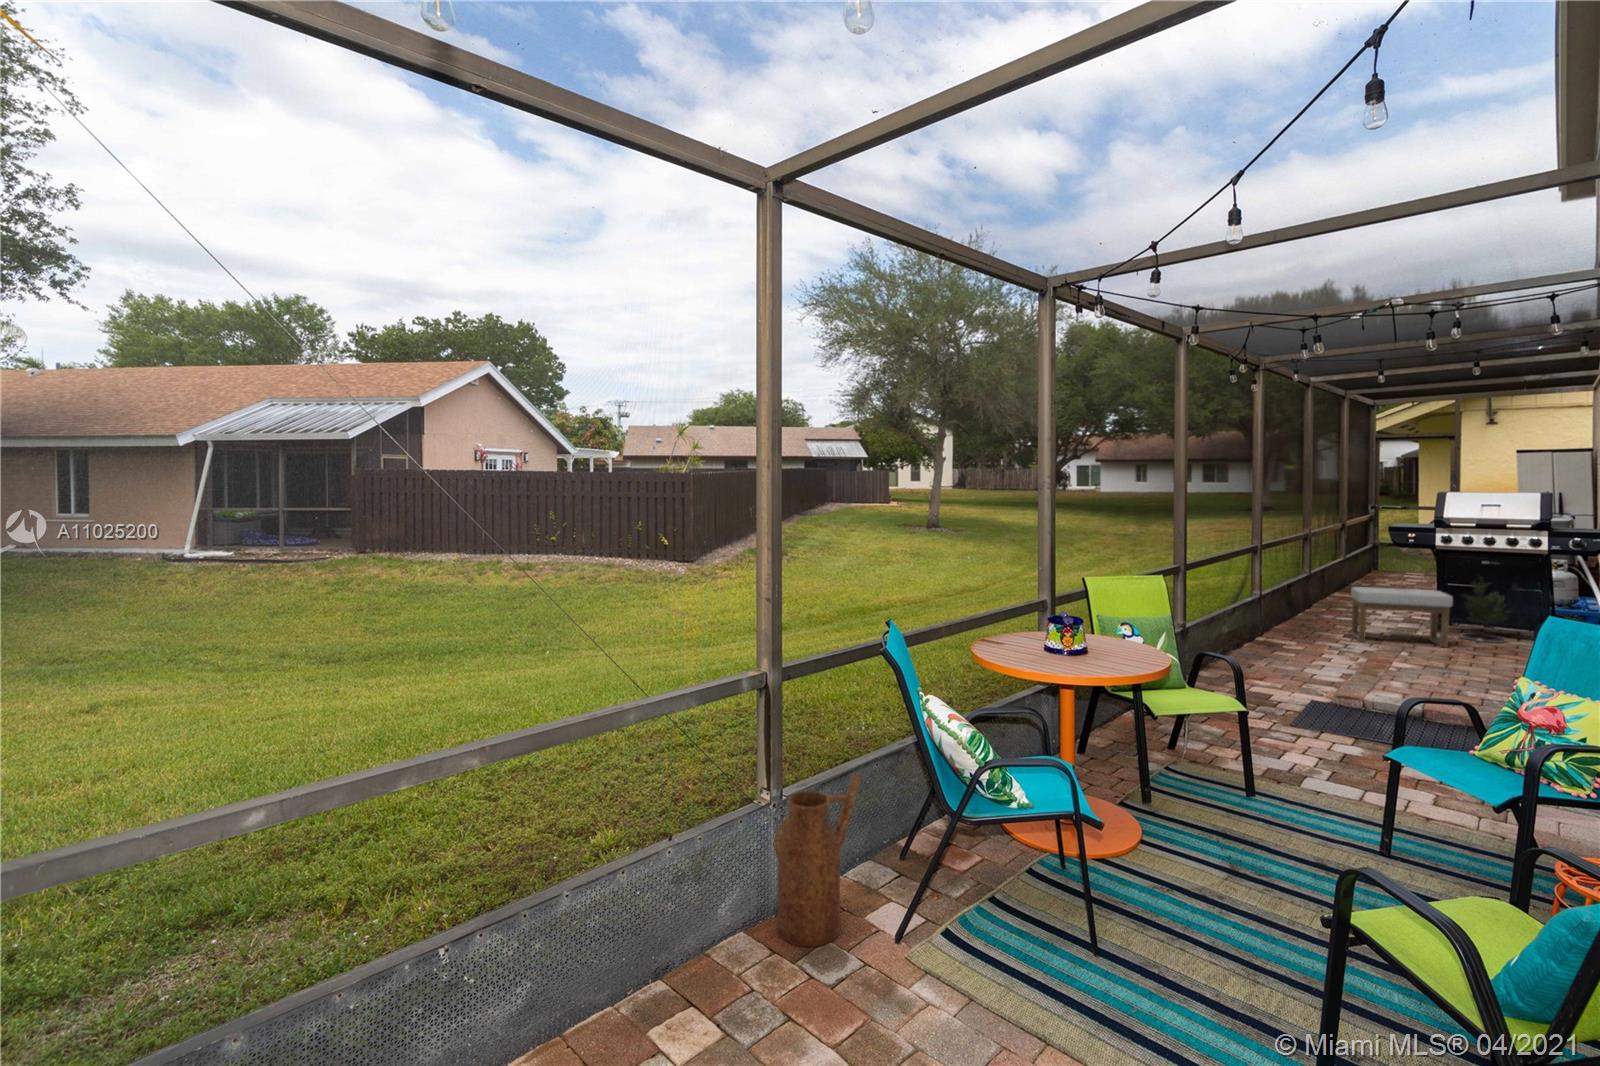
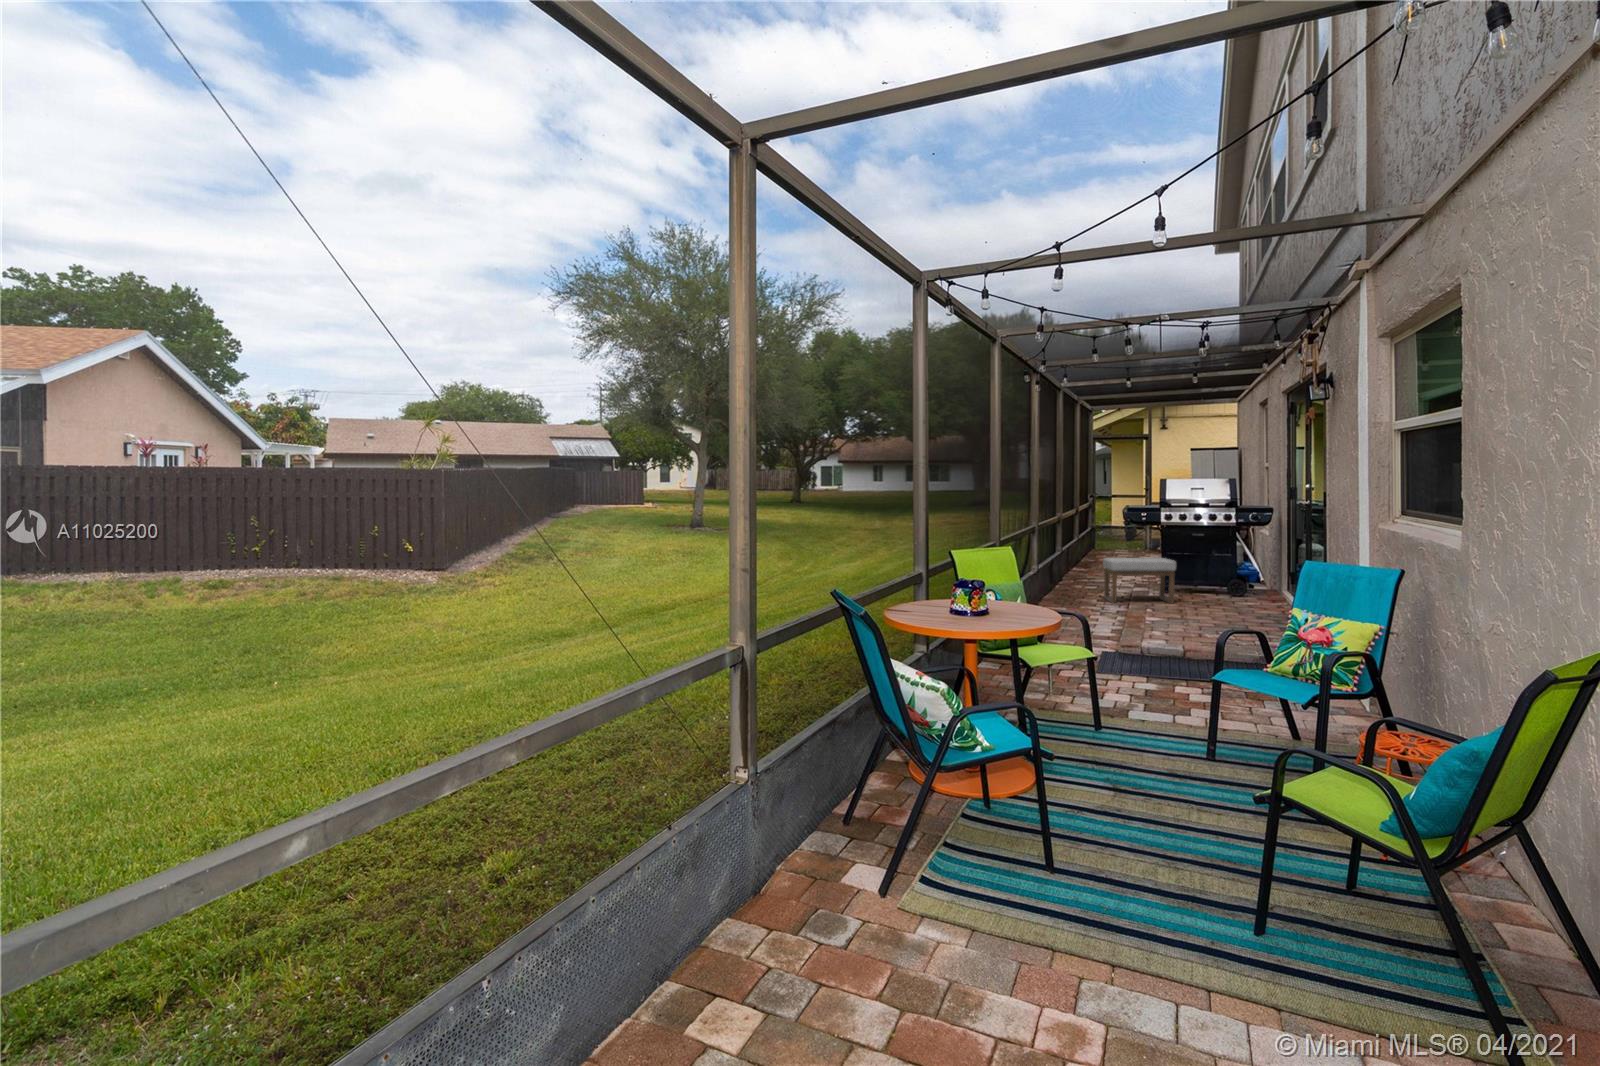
potted tree: present [1460,578,1506,643] -> none [1177,544,1212,598]
watering can: present [774,774,861,947] -> none [761,741,827,918]

